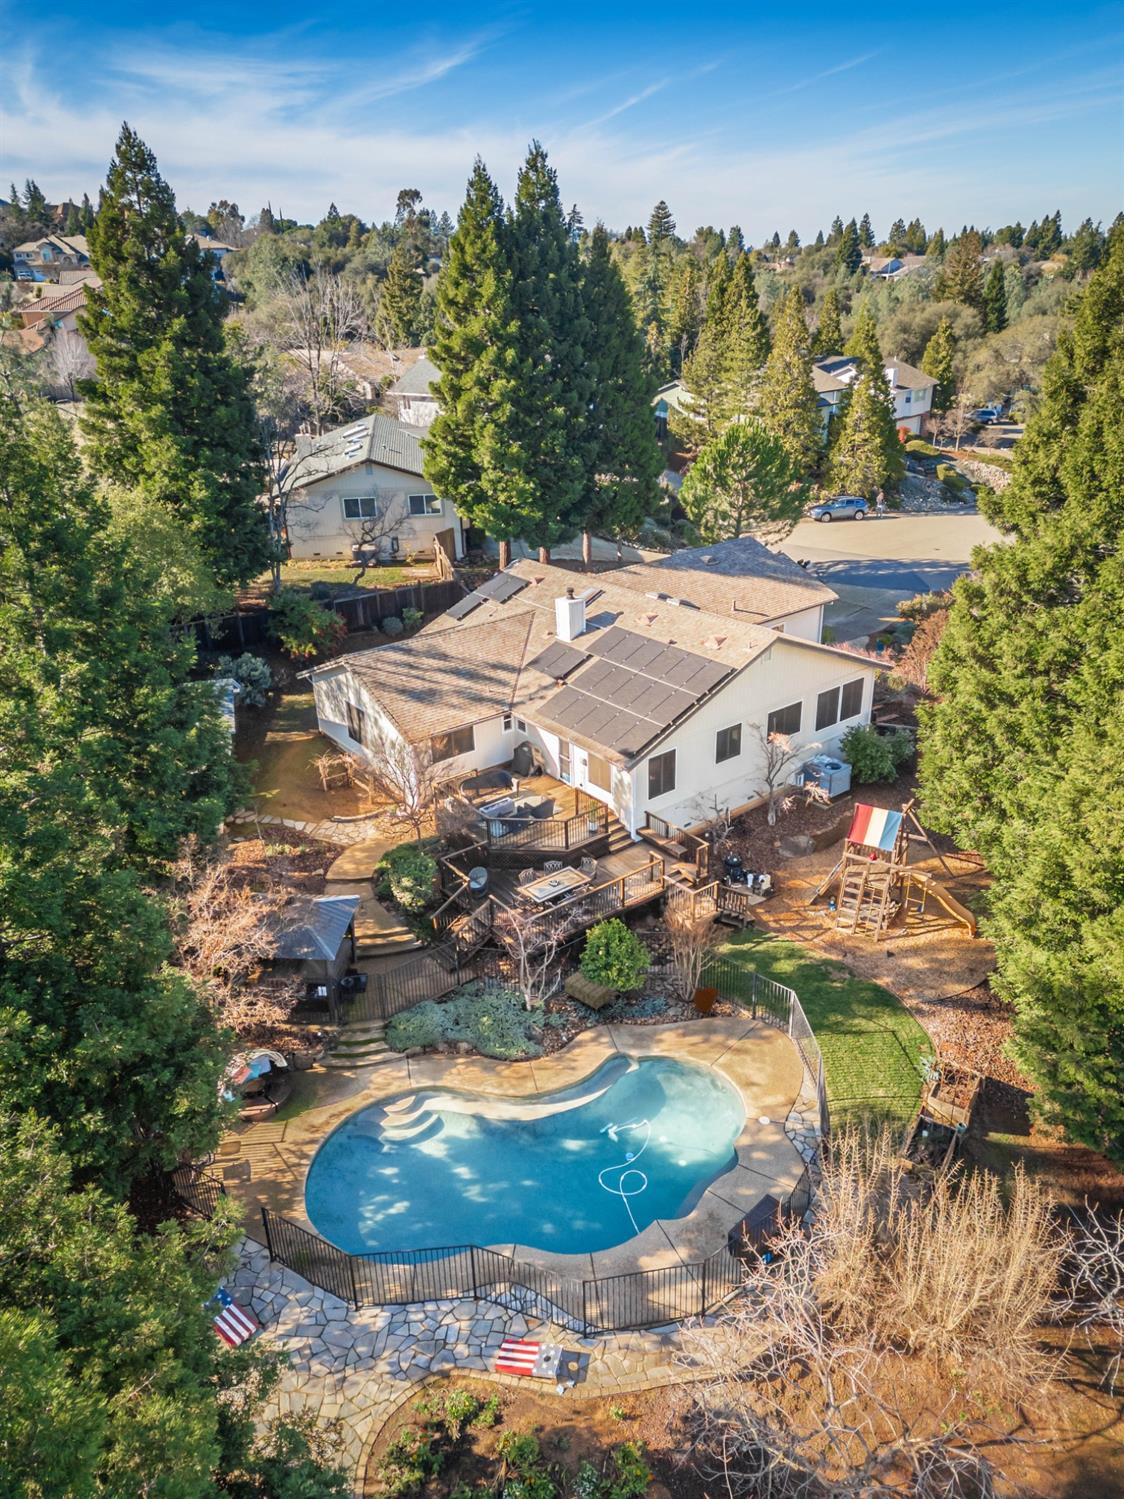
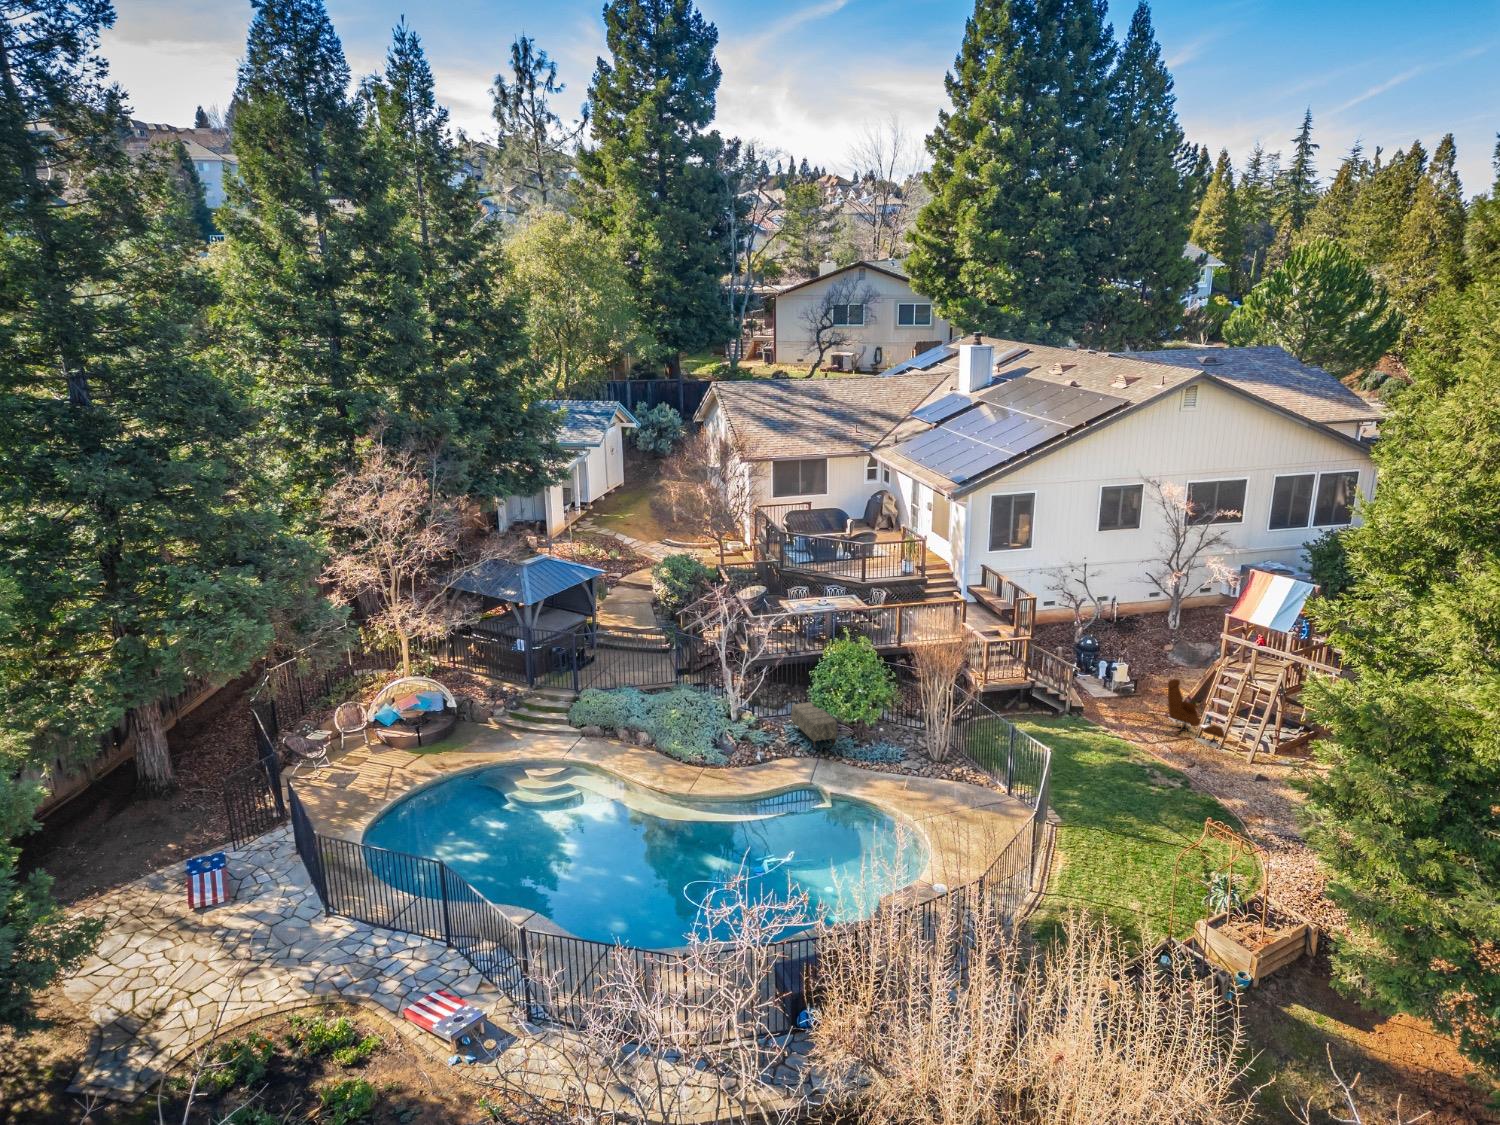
lounge chair: present [693,987,719,1016] -> present [1168,679,1227,743]

